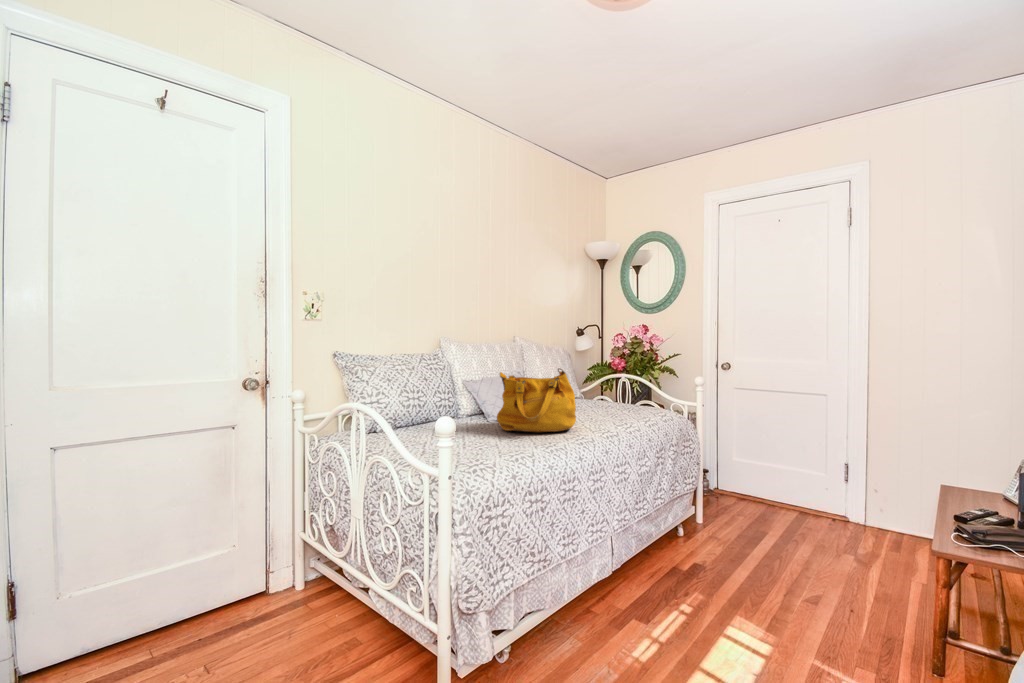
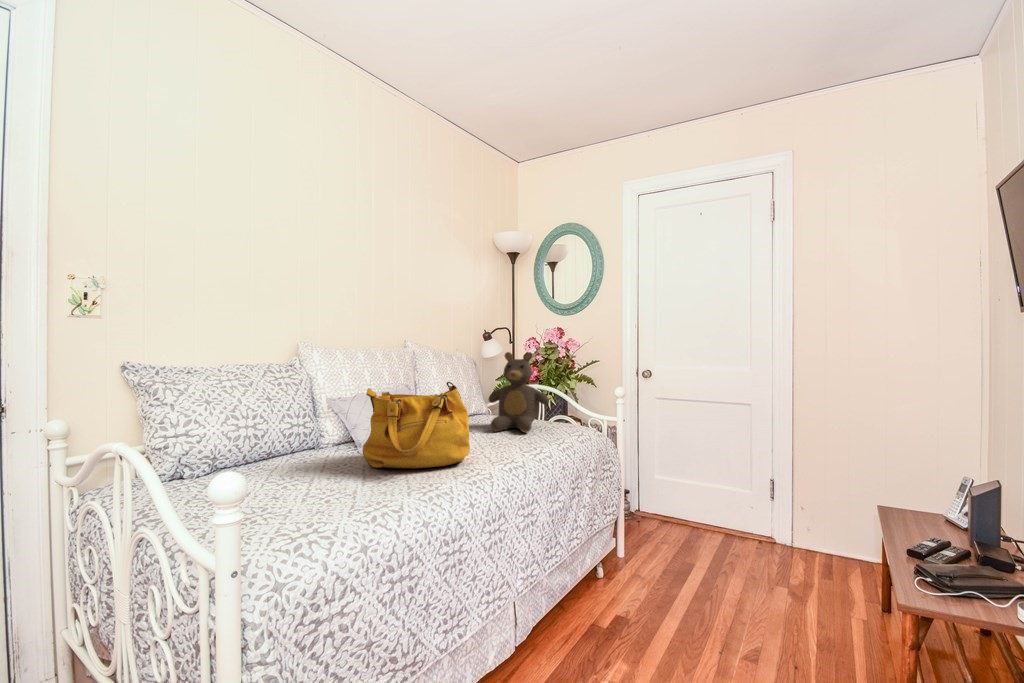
teddy bear: none [585,346,637,412] -> present [488,352,549,433]

